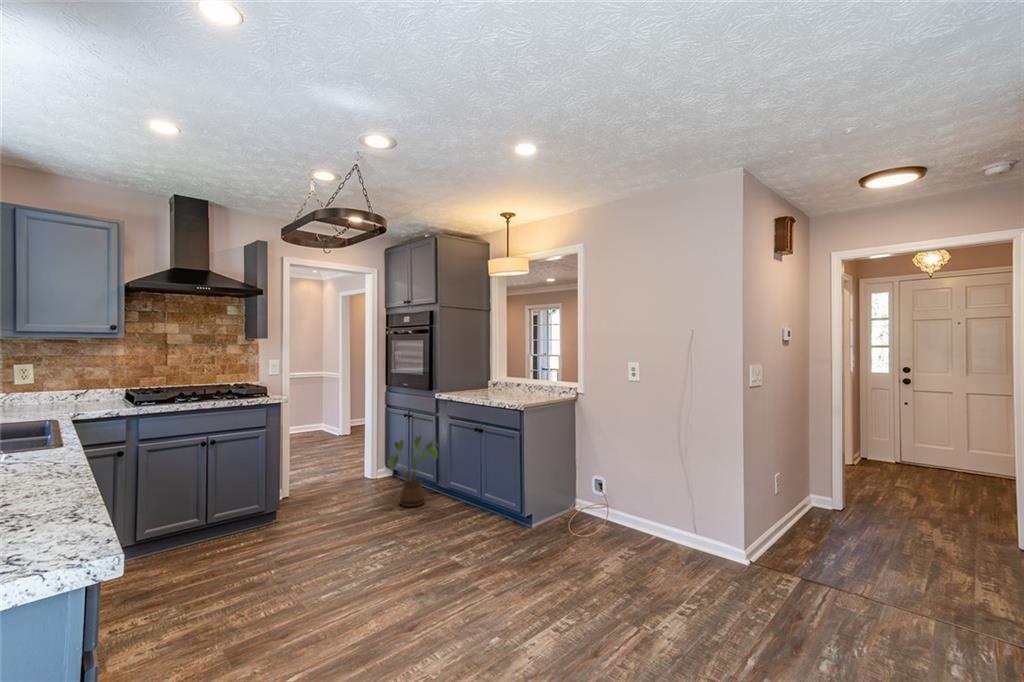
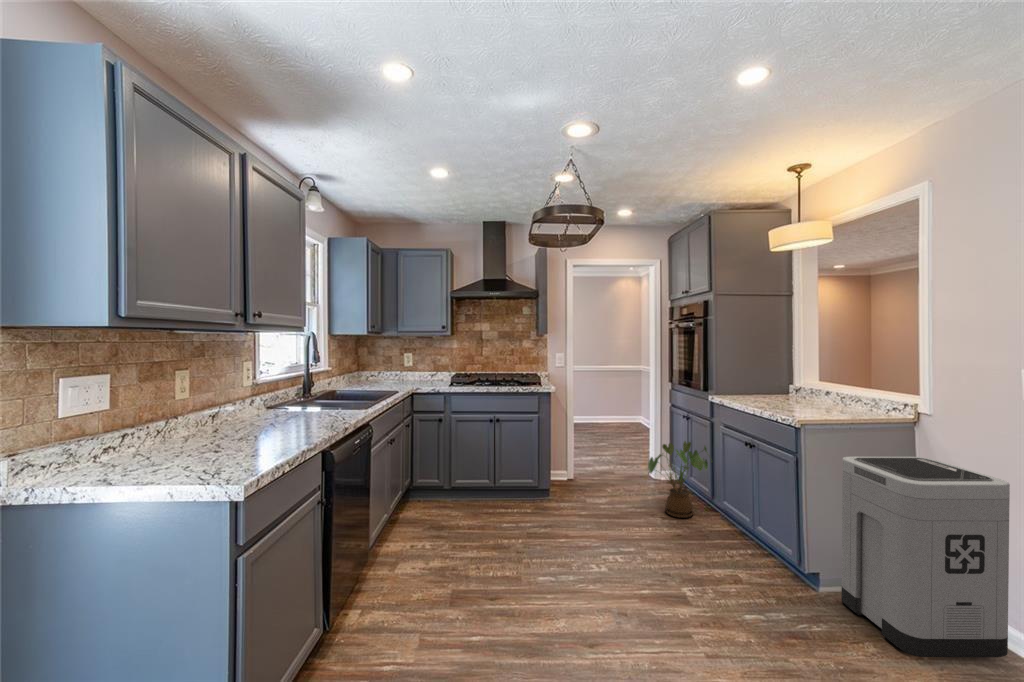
trash can: none [550,421,633,548] -> present [841,457,1010,657]

